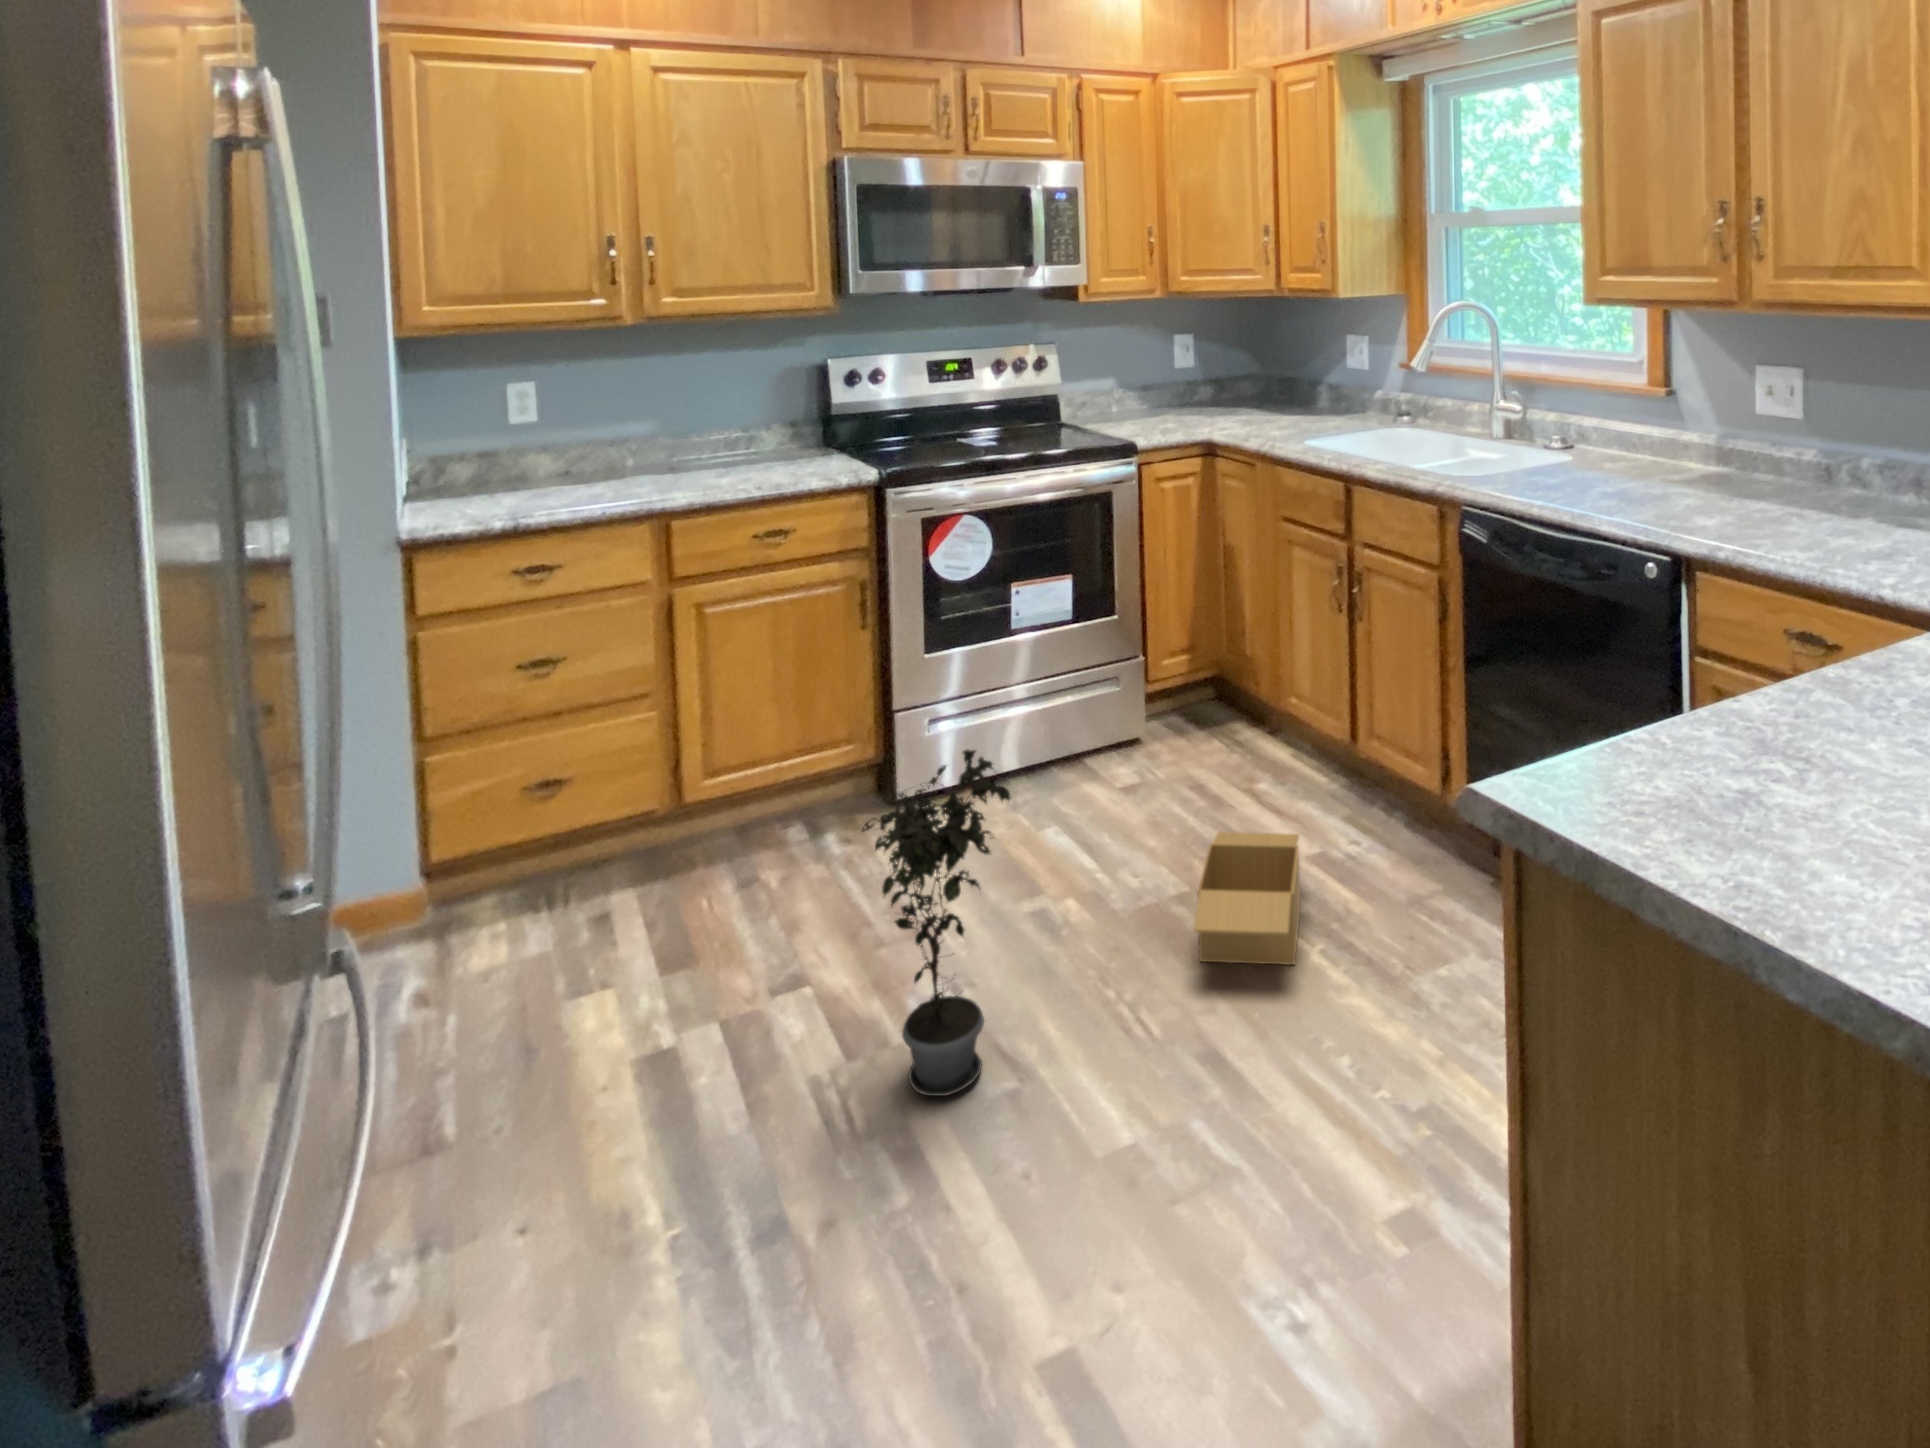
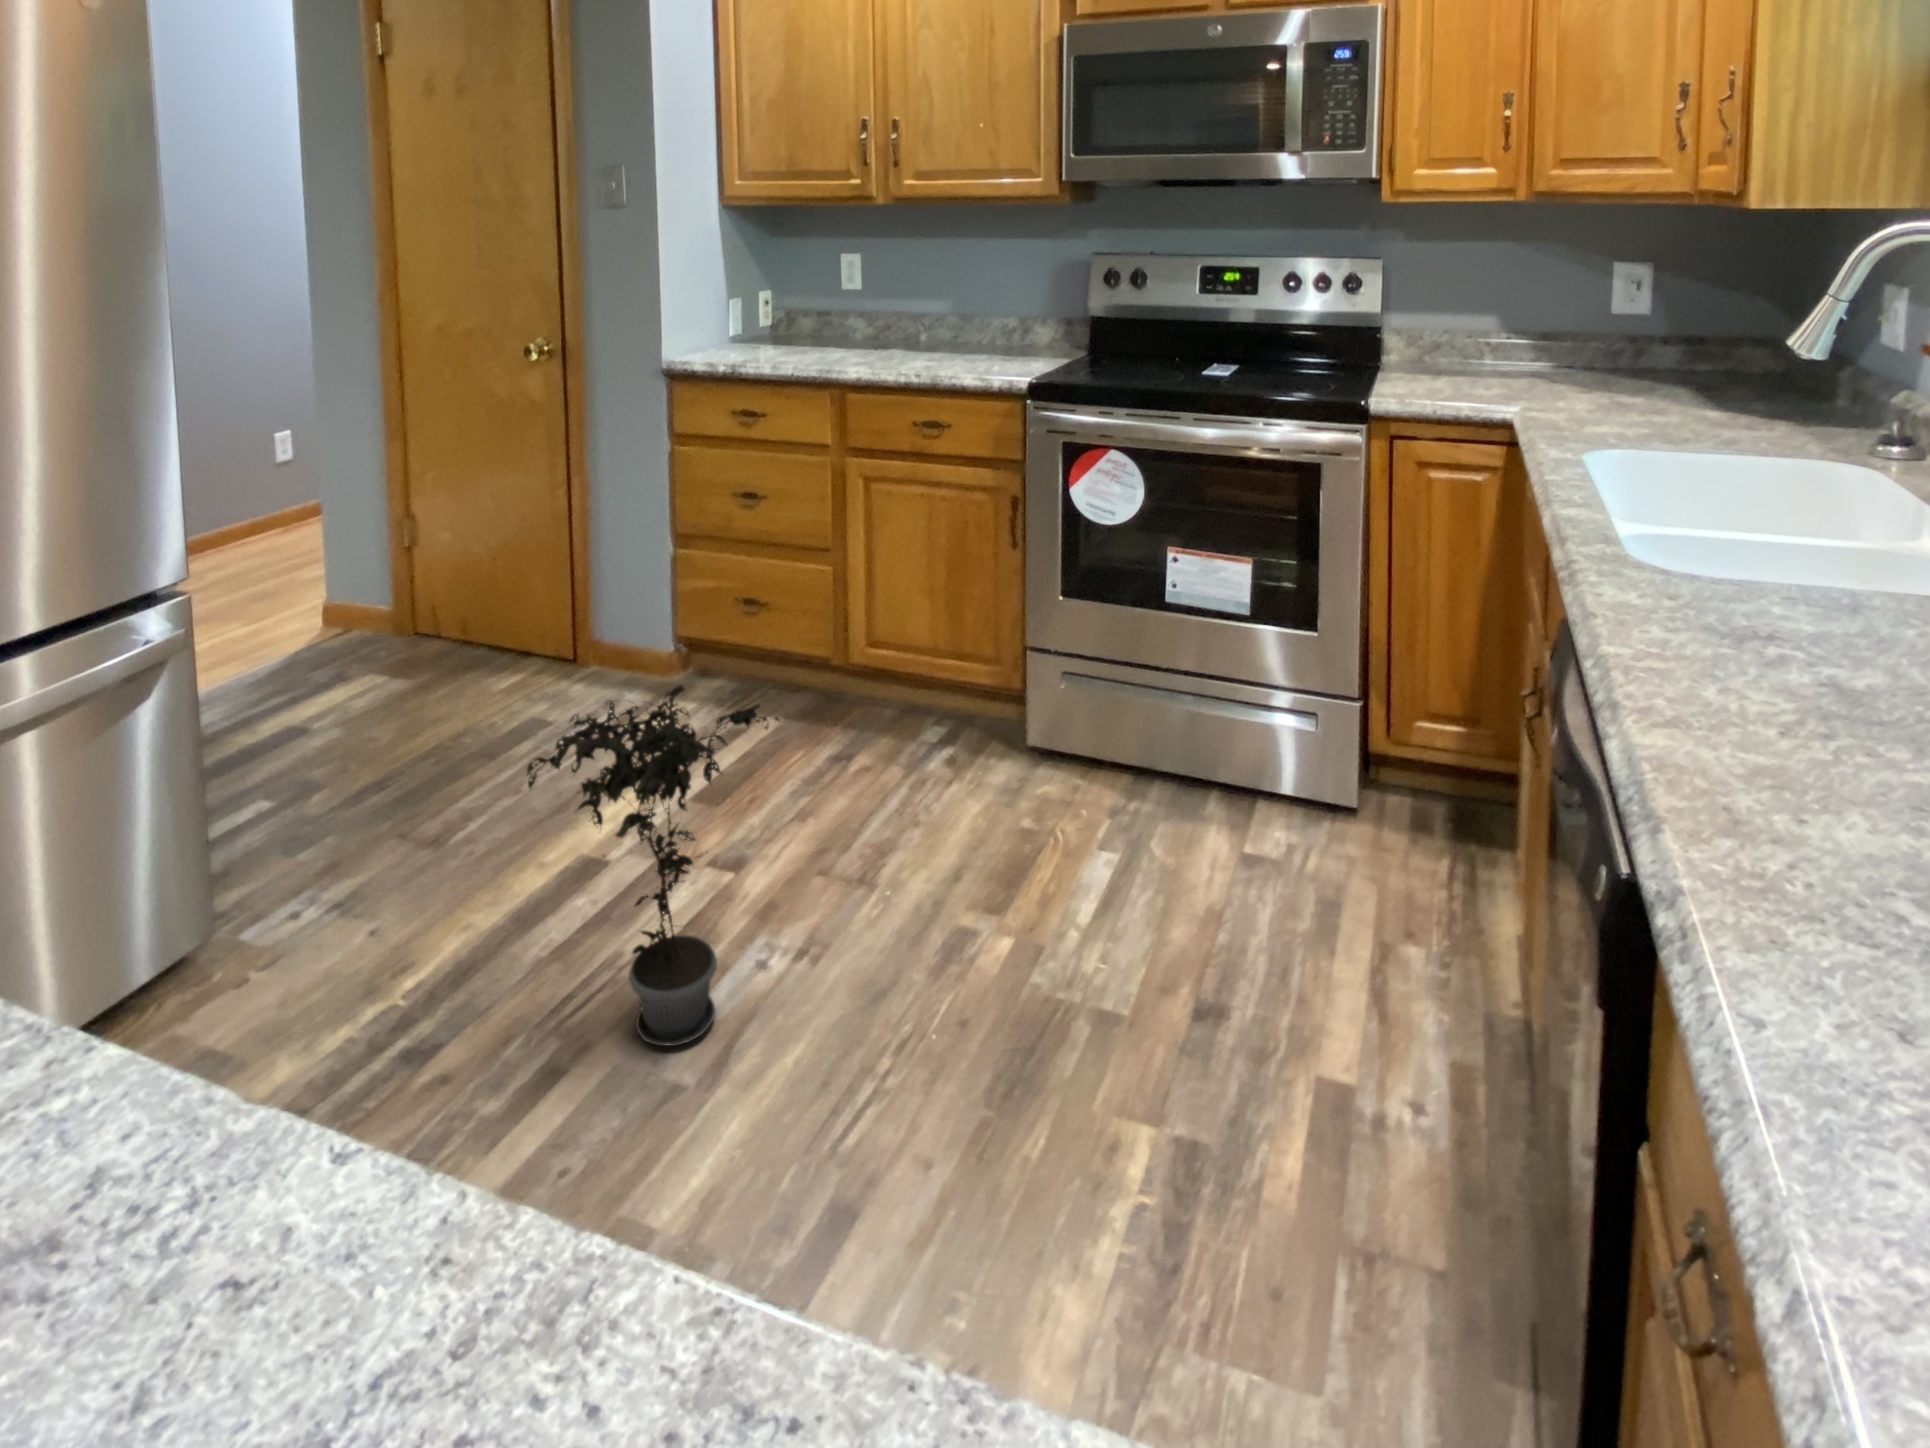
cardboard box: present [1193,832,1300,965] -> none [947,959,1248,1204]

